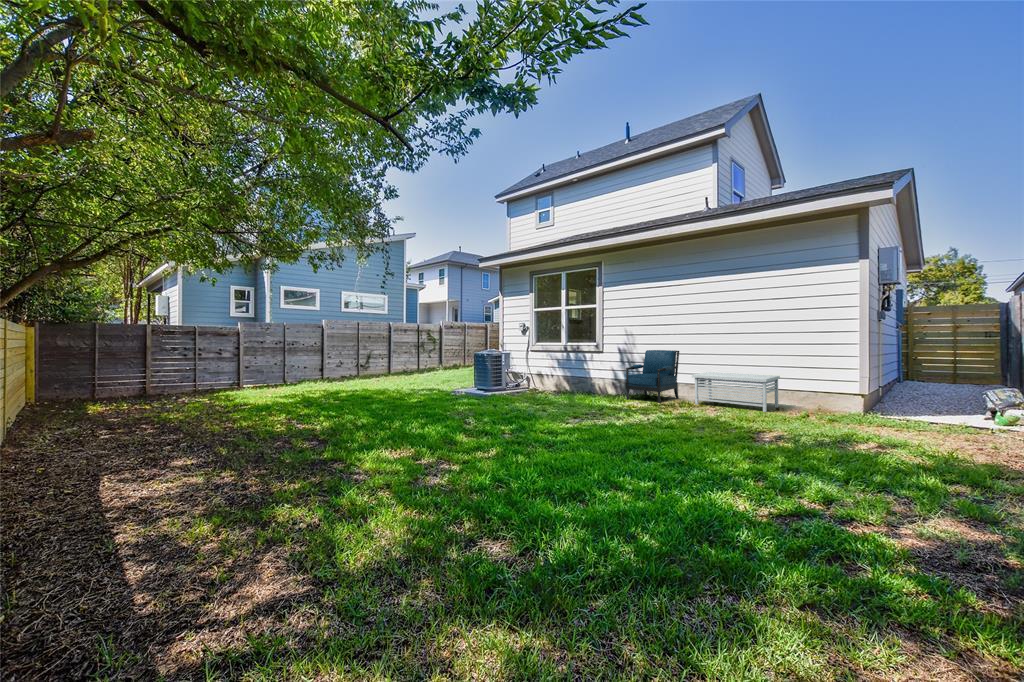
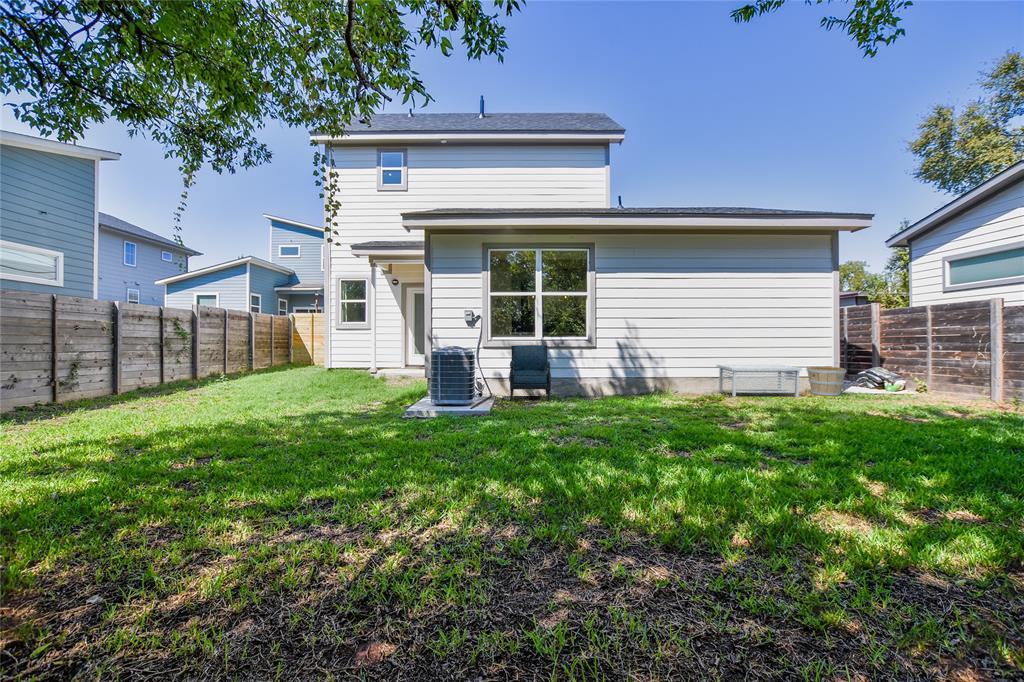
chair: present [626,350,679,403] -> present [509,345,551,401]
wooden bucket: none [801,380,849,417] -> present [806,366,846,396]

